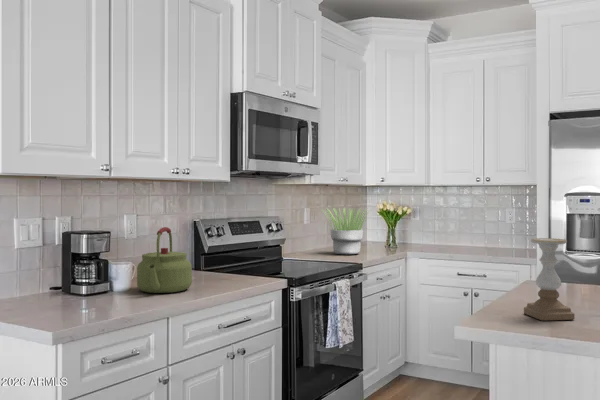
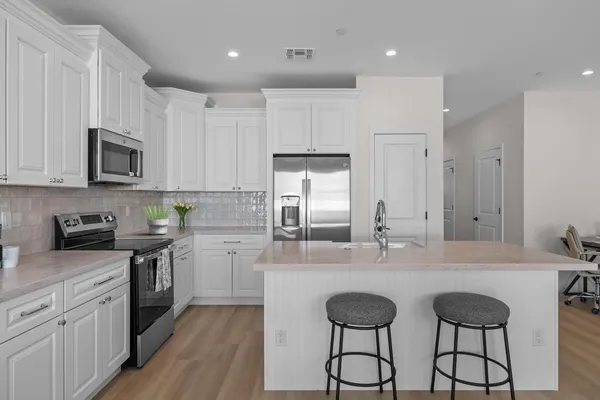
kettle: present [137,227,192,293] -> none [25,220,70,266]
candle holder: present [524,238,575,321] -> none [279,219,302,259]

